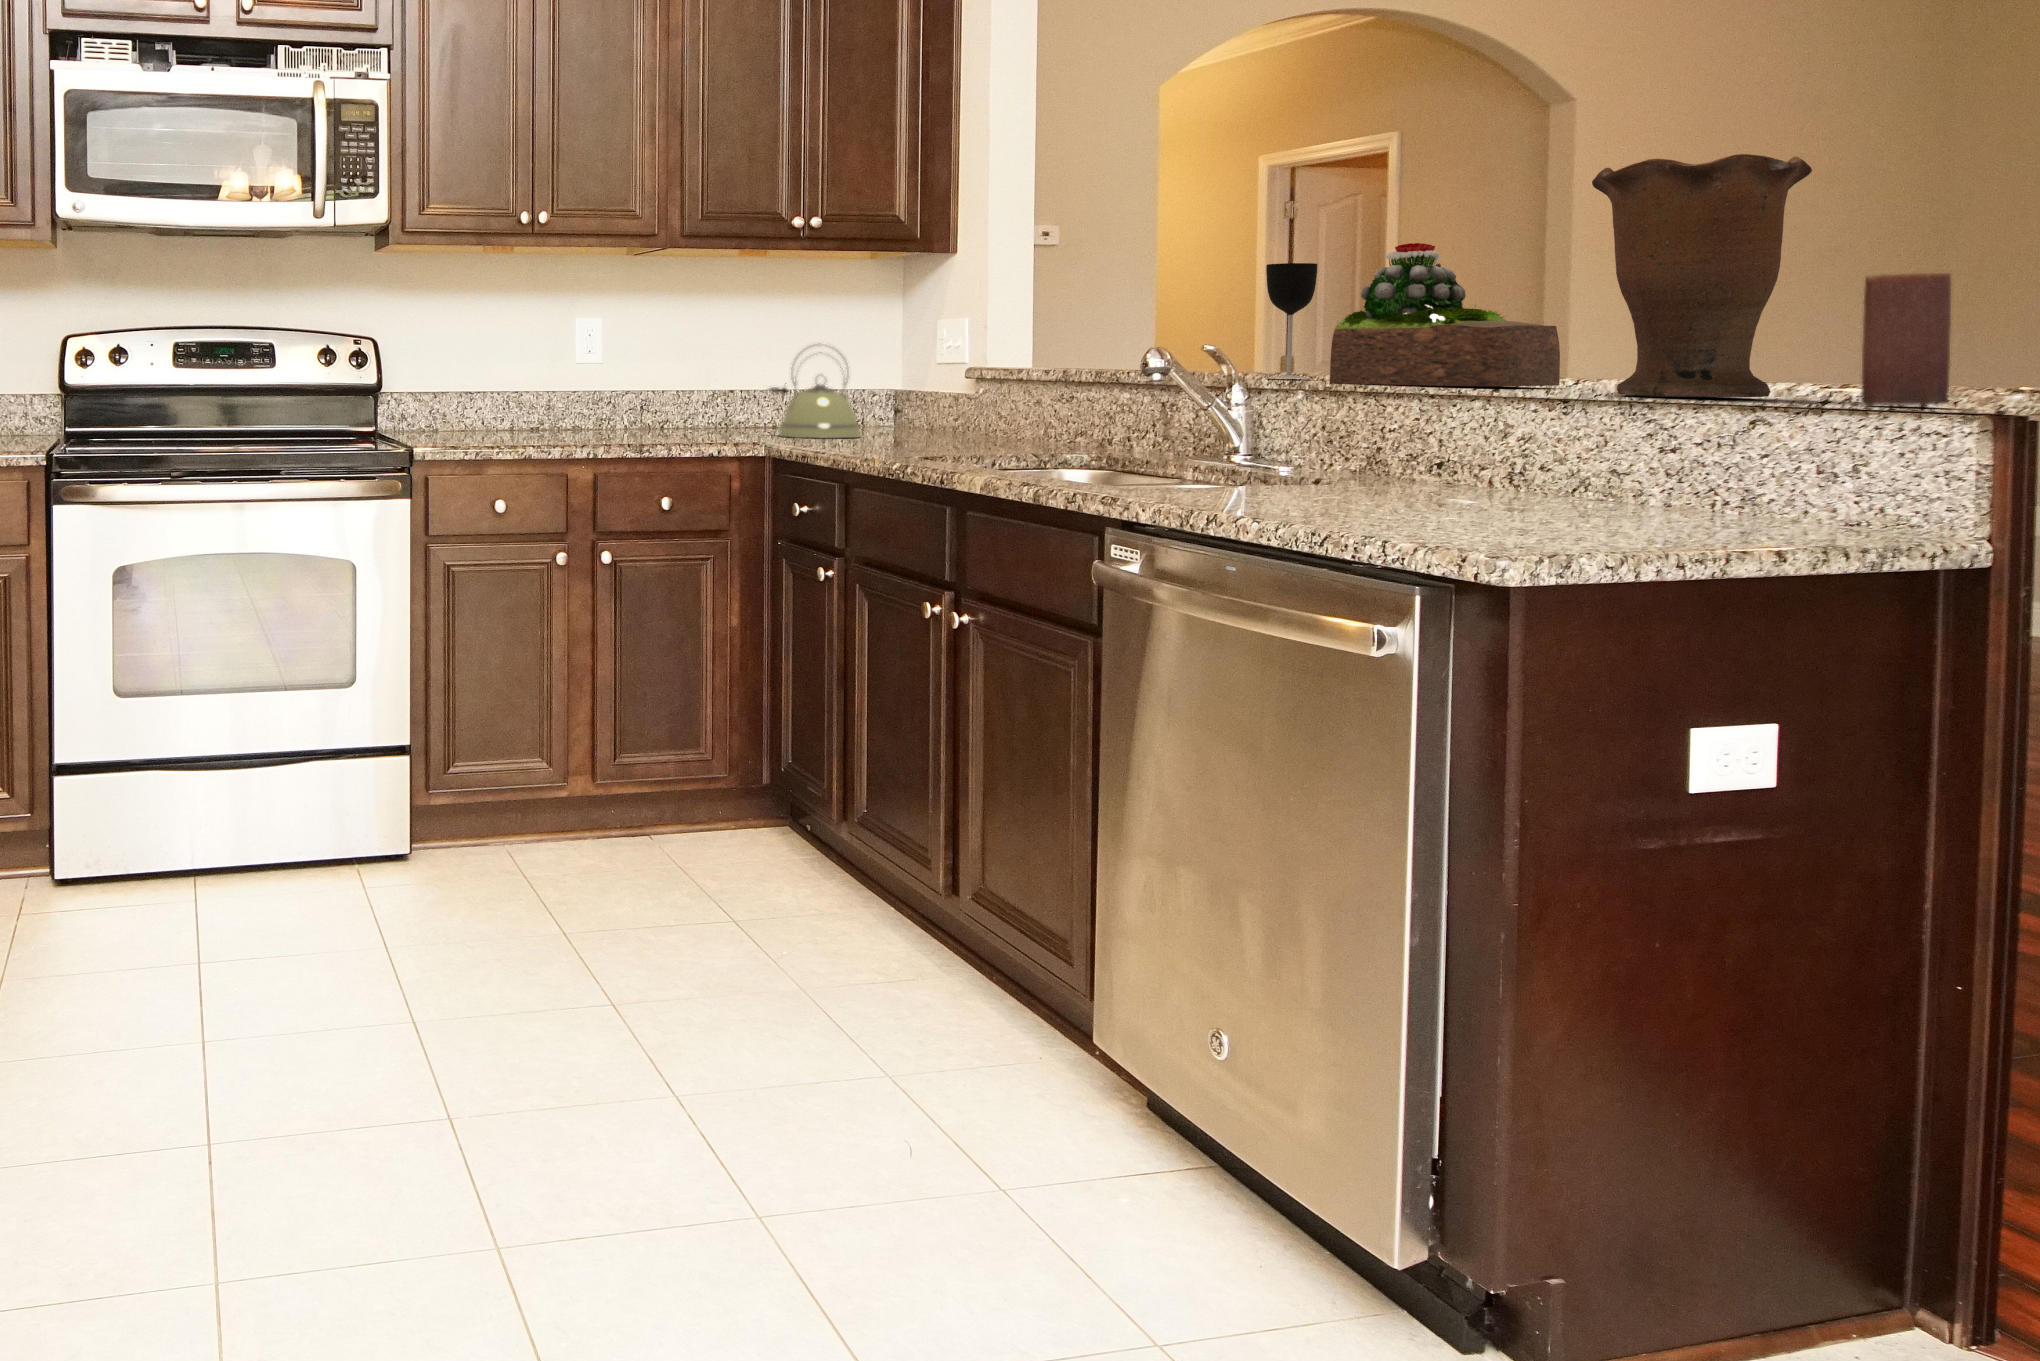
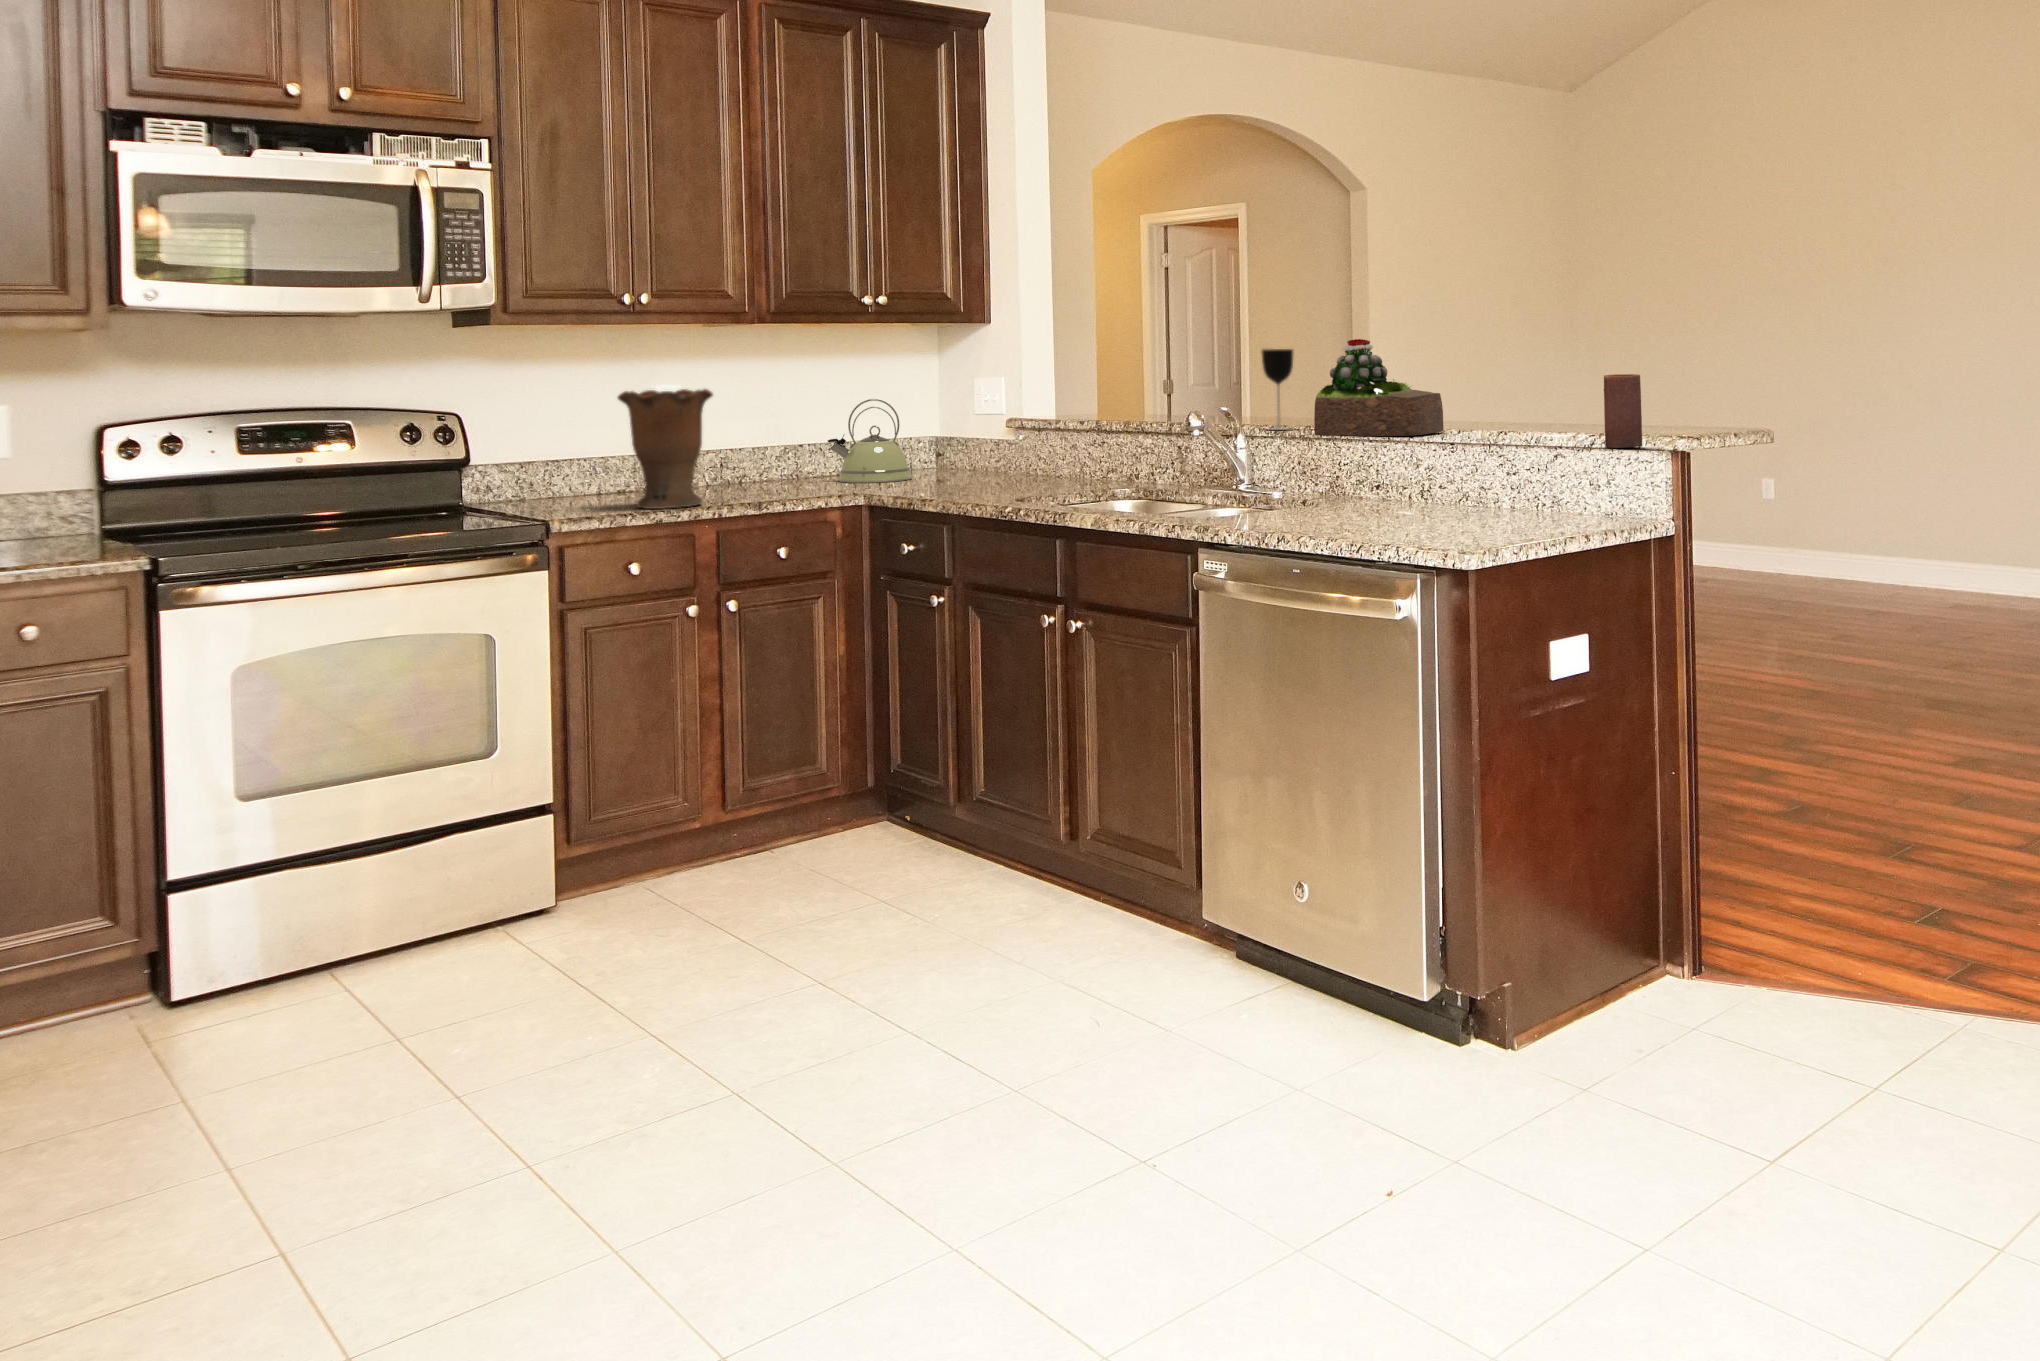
vase: present [1592,154,1812,397] -> present [618,389,713,509]

